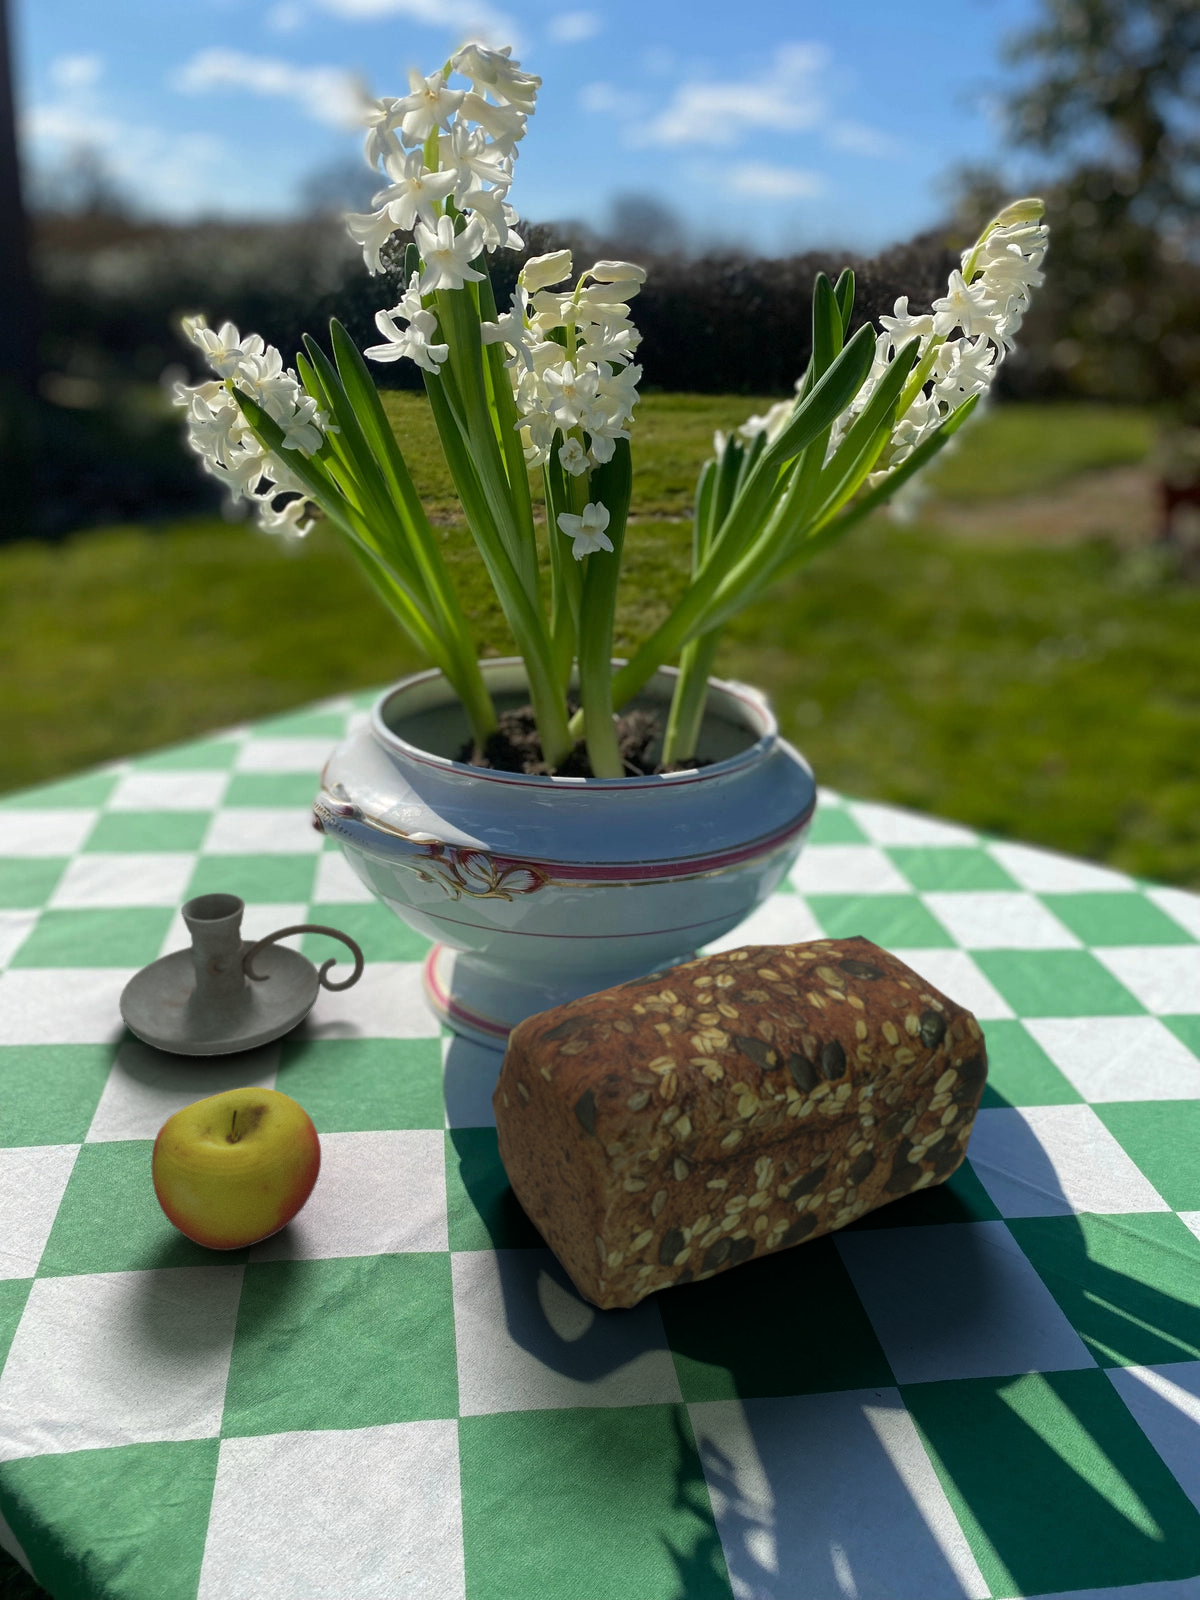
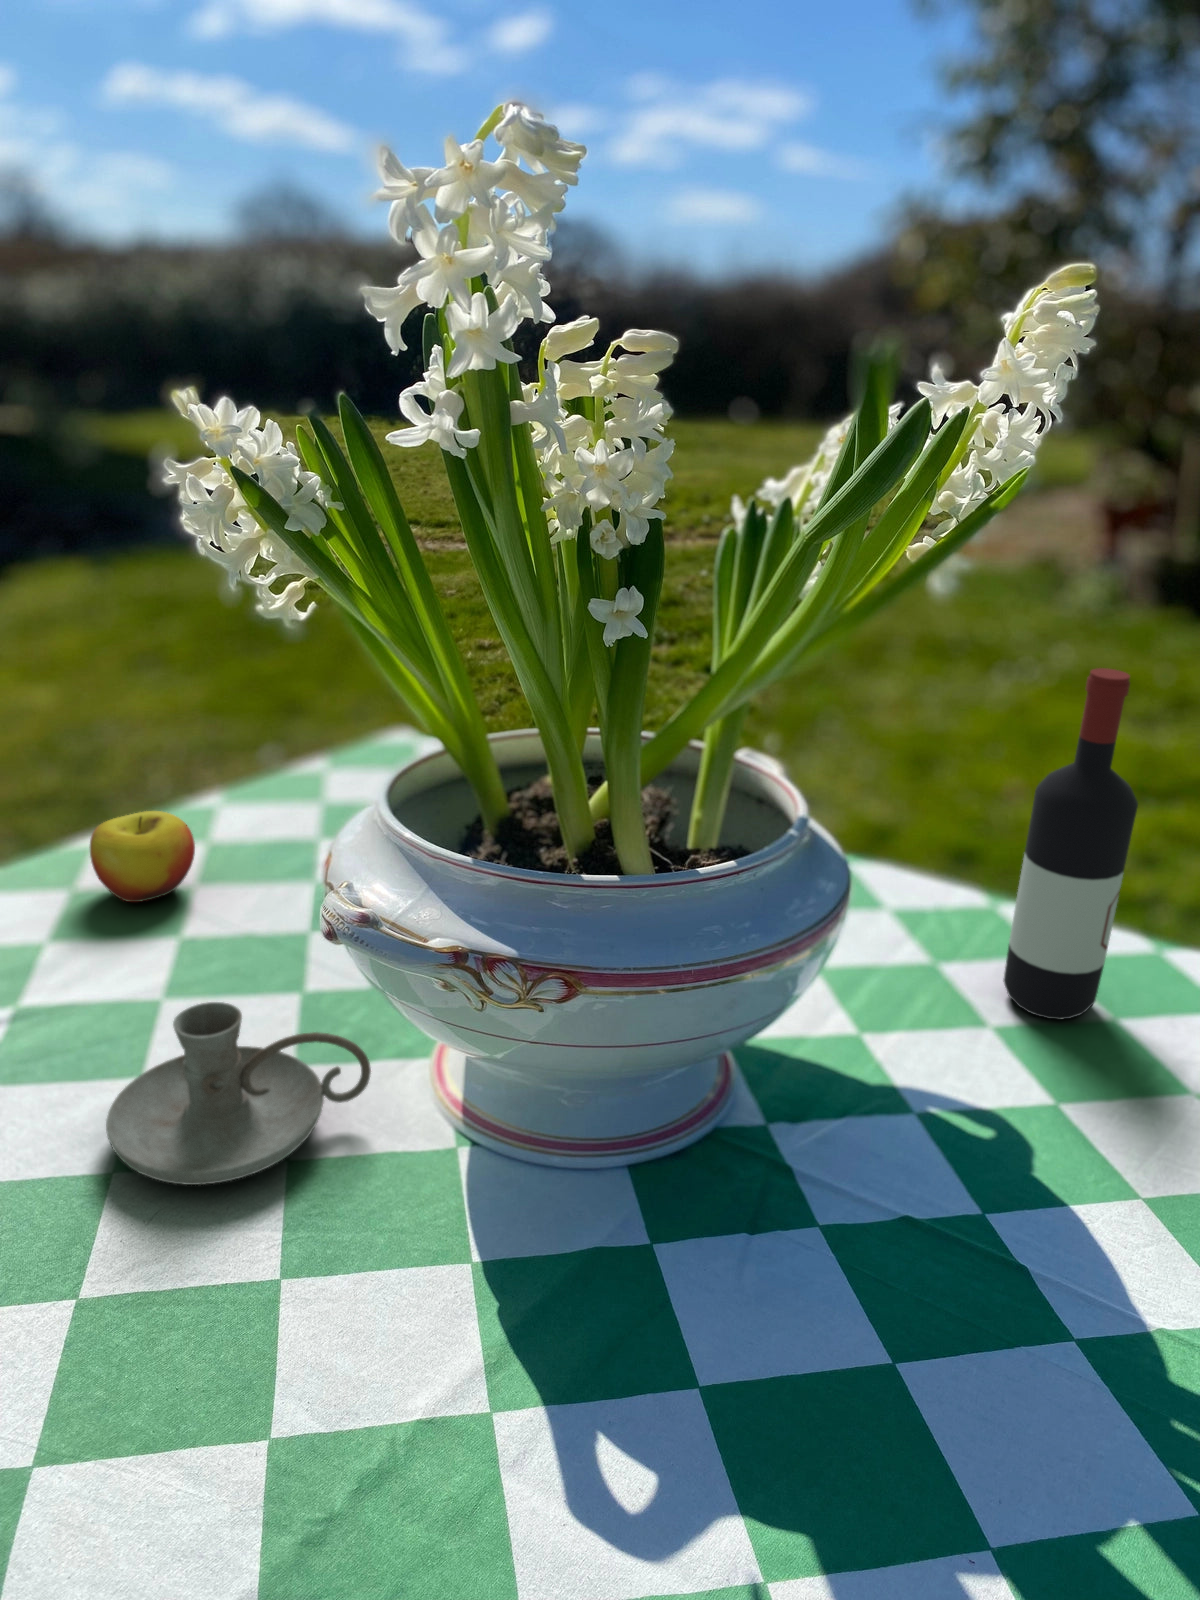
wine bottle: none [982,604,1113,947] -> present [1004,668,1138,1020]
bread loaf: present [492,935,988,1310] -> none [529,1035,1059,1475]
apple: present [152,1087,321,1250] -> present [90,811,195,902]

